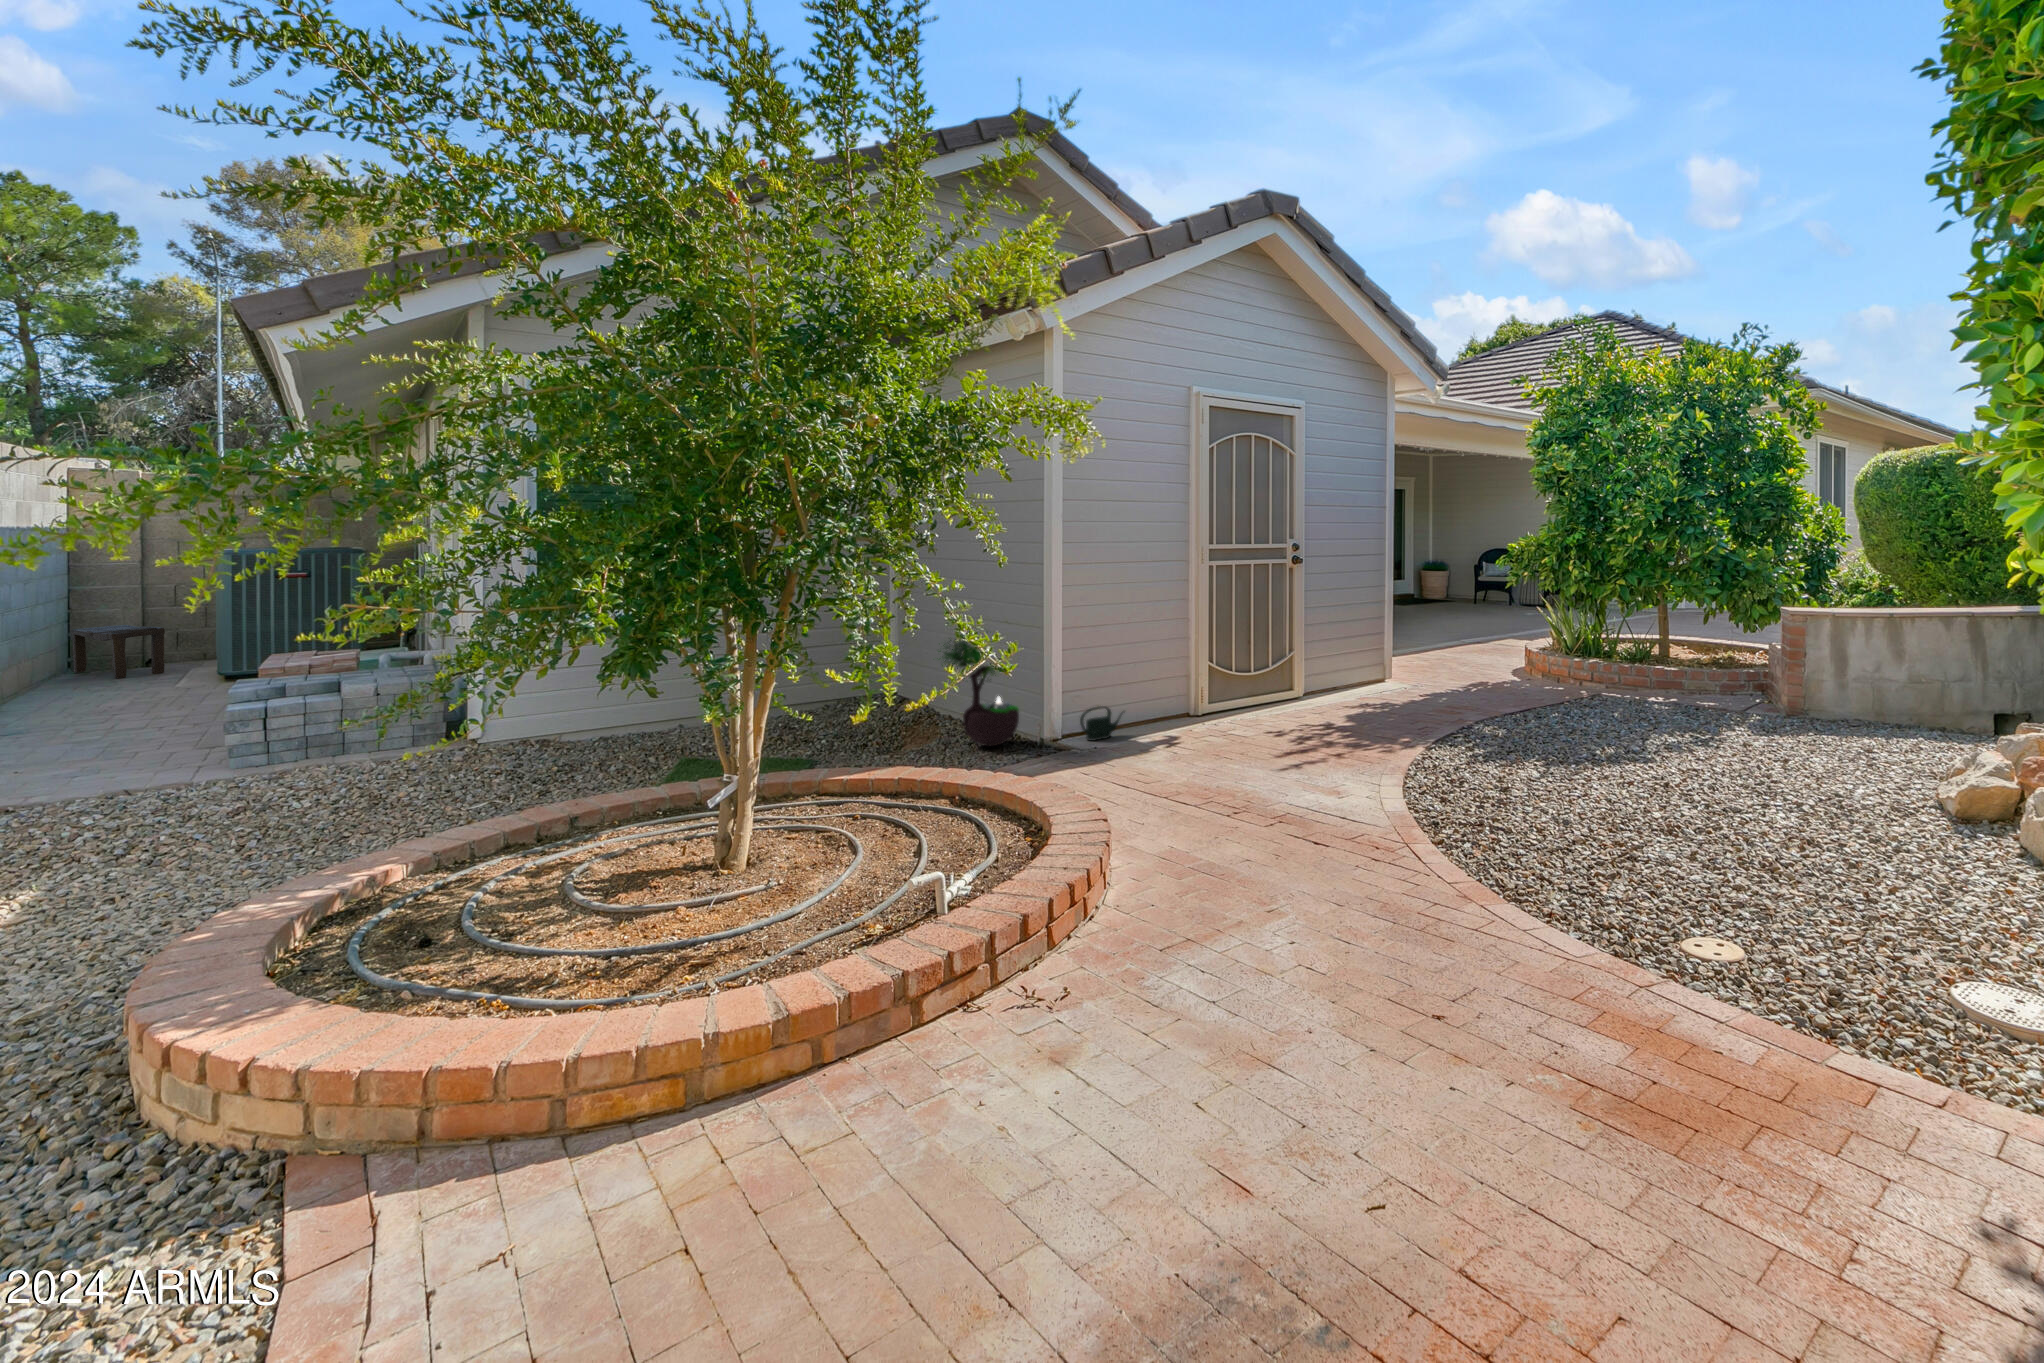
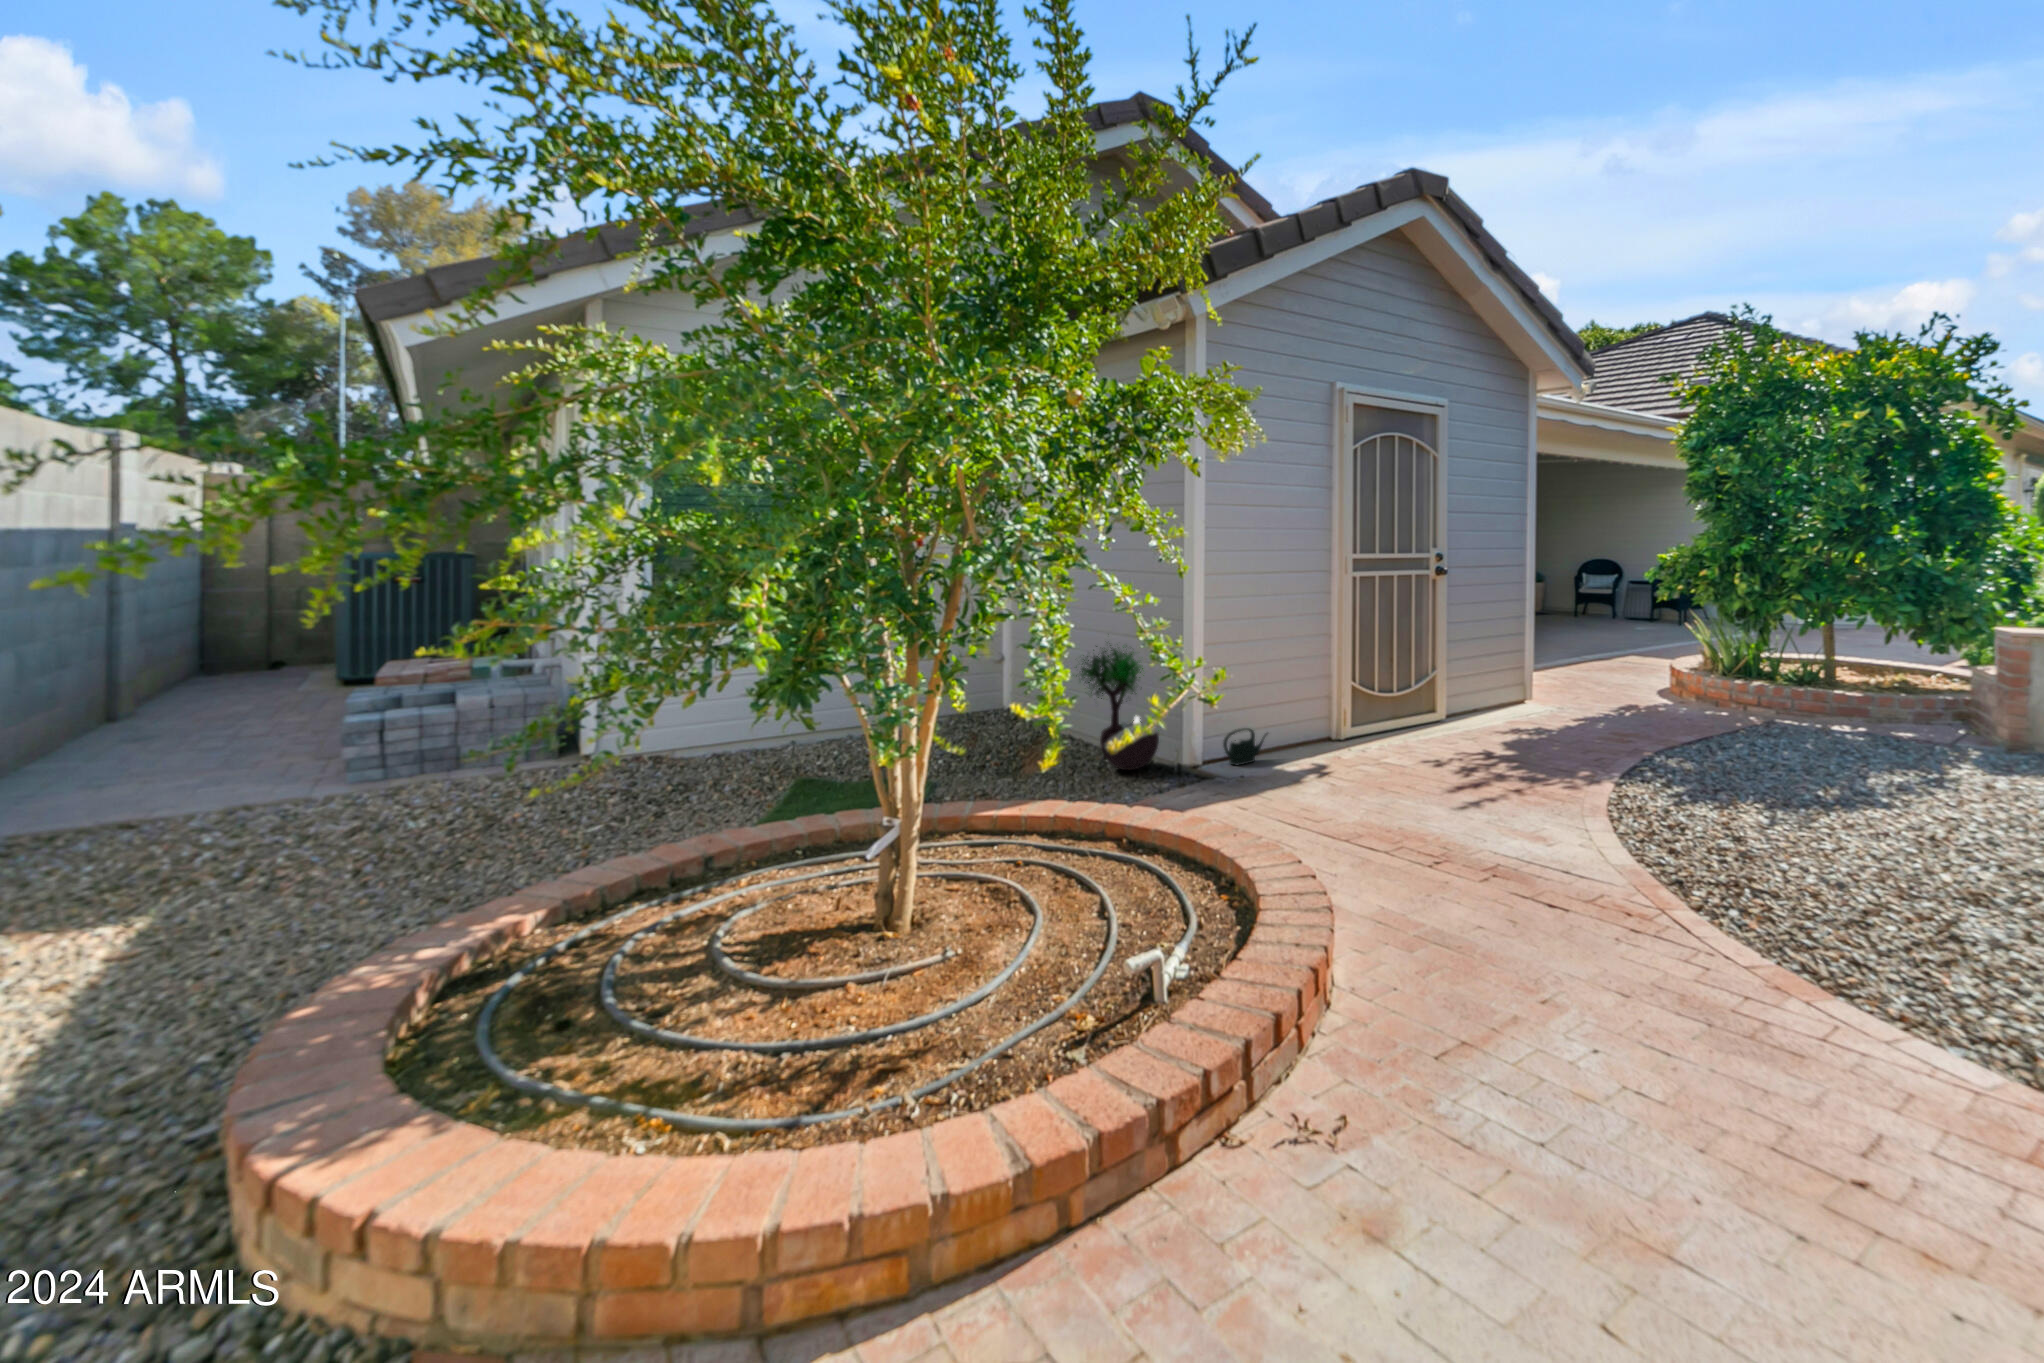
bench: present [71,625,165,678] -> none [201,626,289,680]

